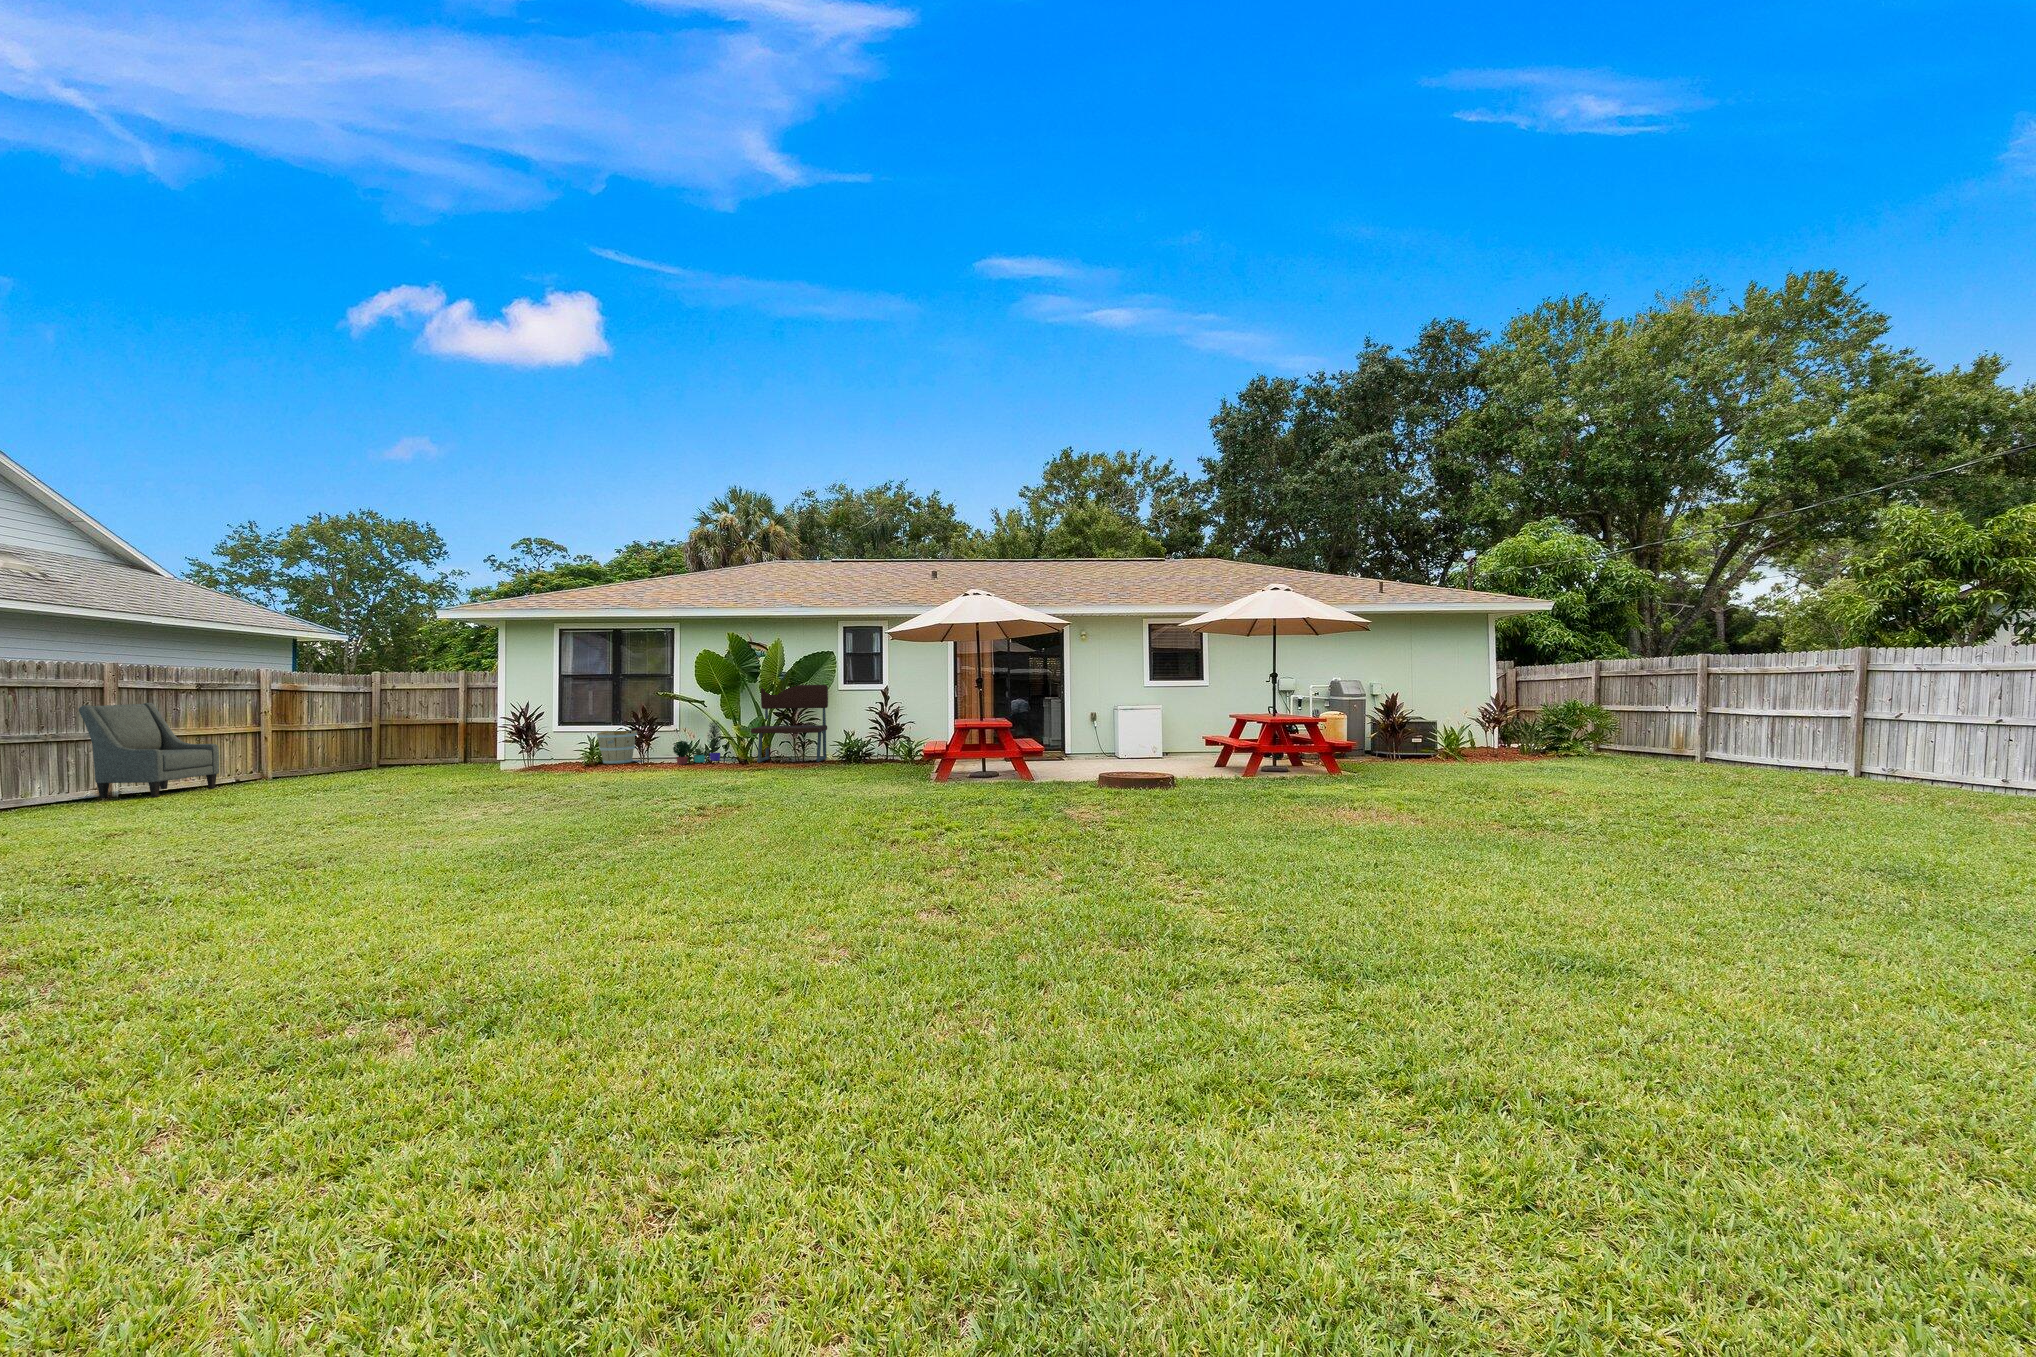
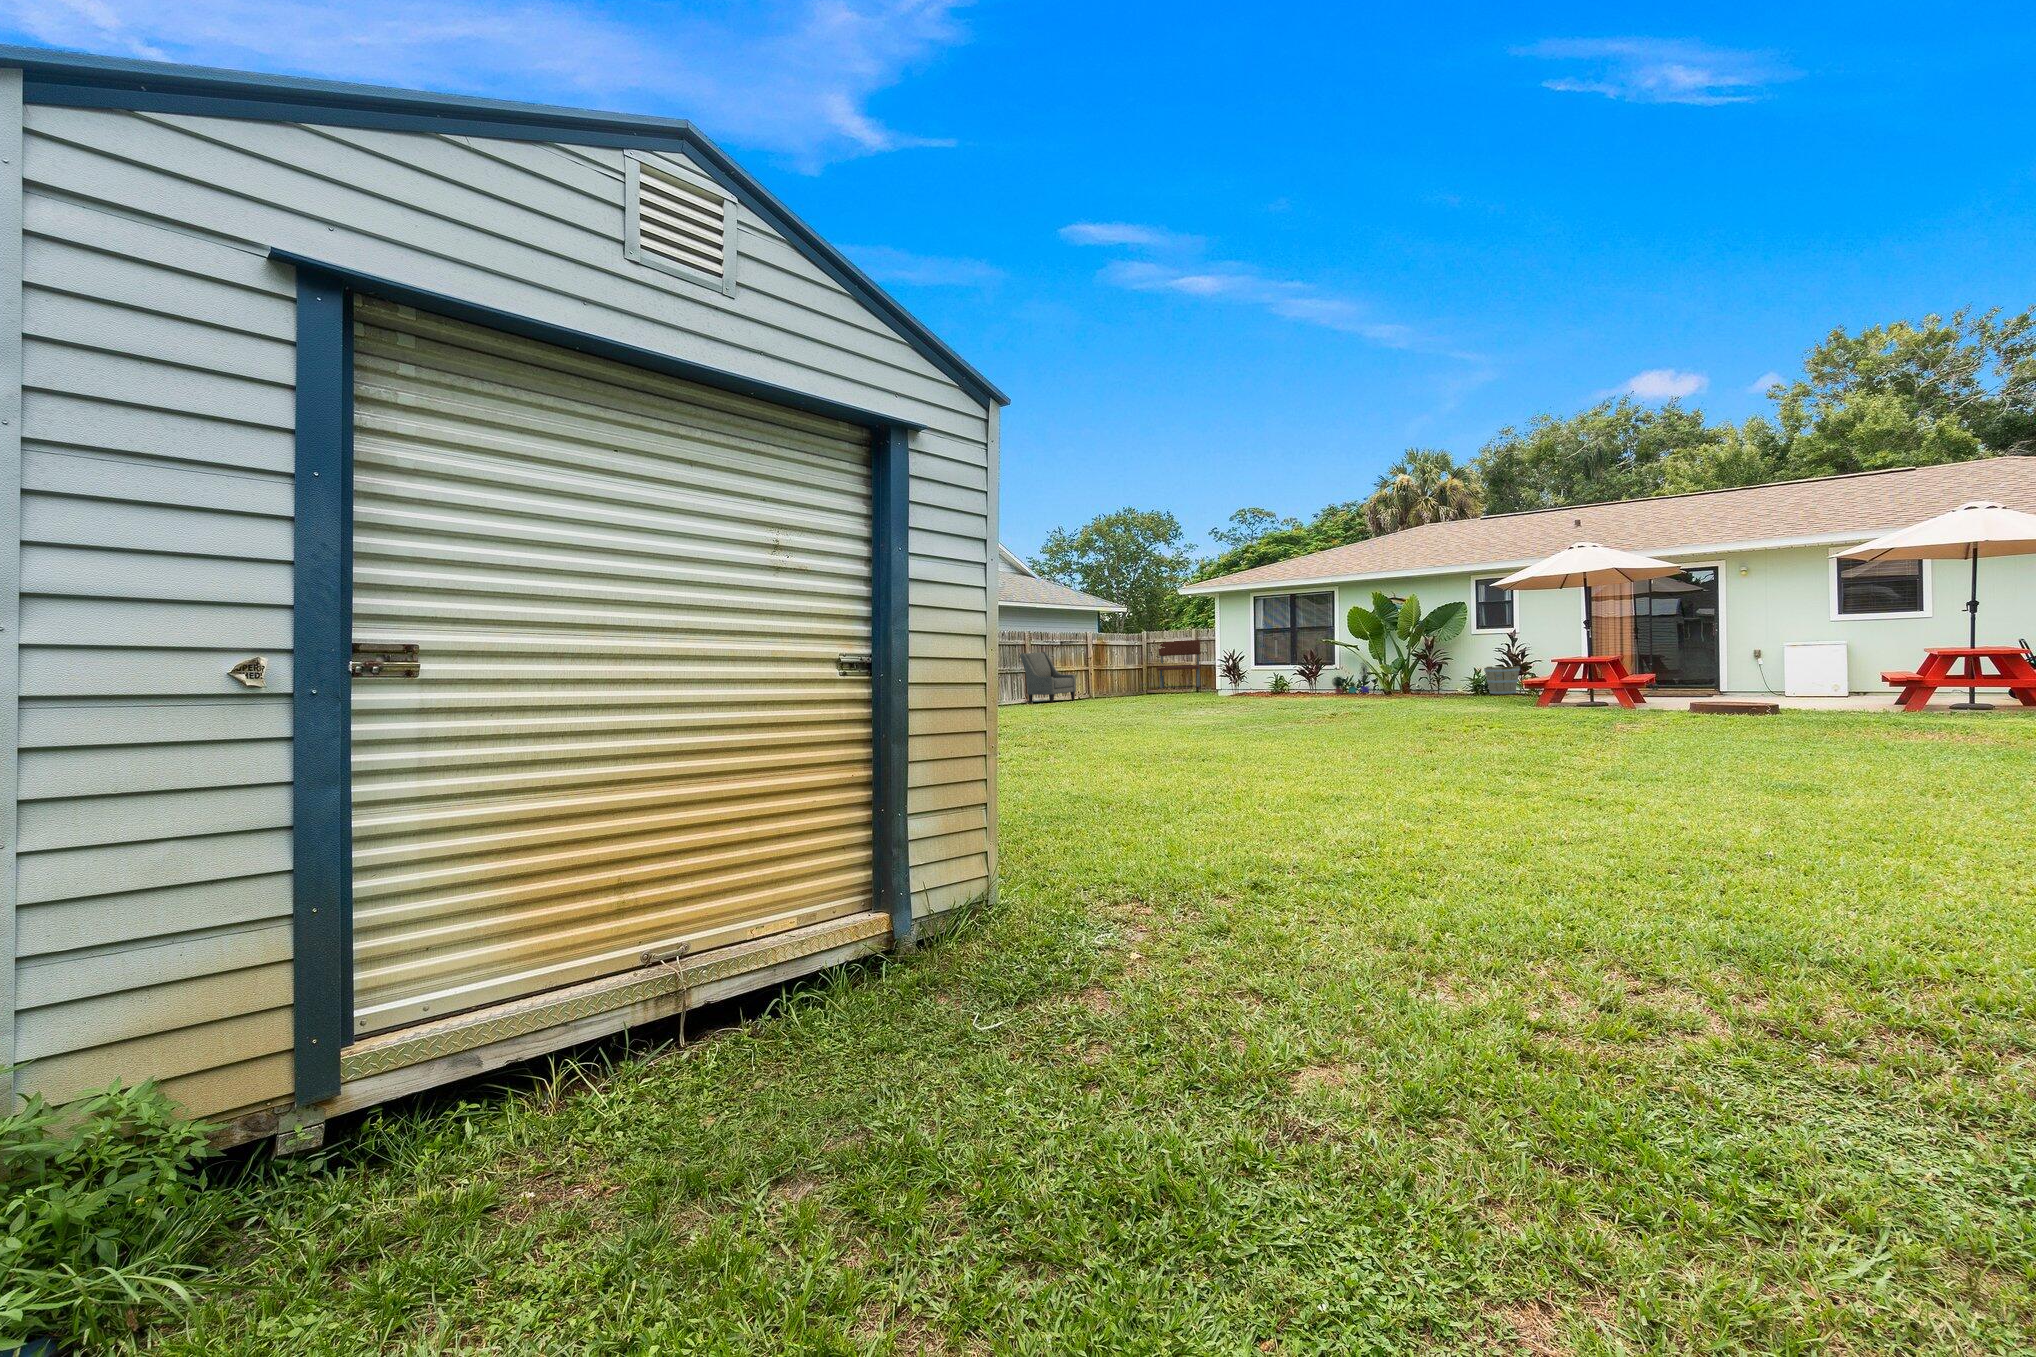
bench: present [751,685,828,763] -> present [1157,640,1201,688]
wooden bucket: present [597,730,637,764] -> present [1484,666,1520,694]

